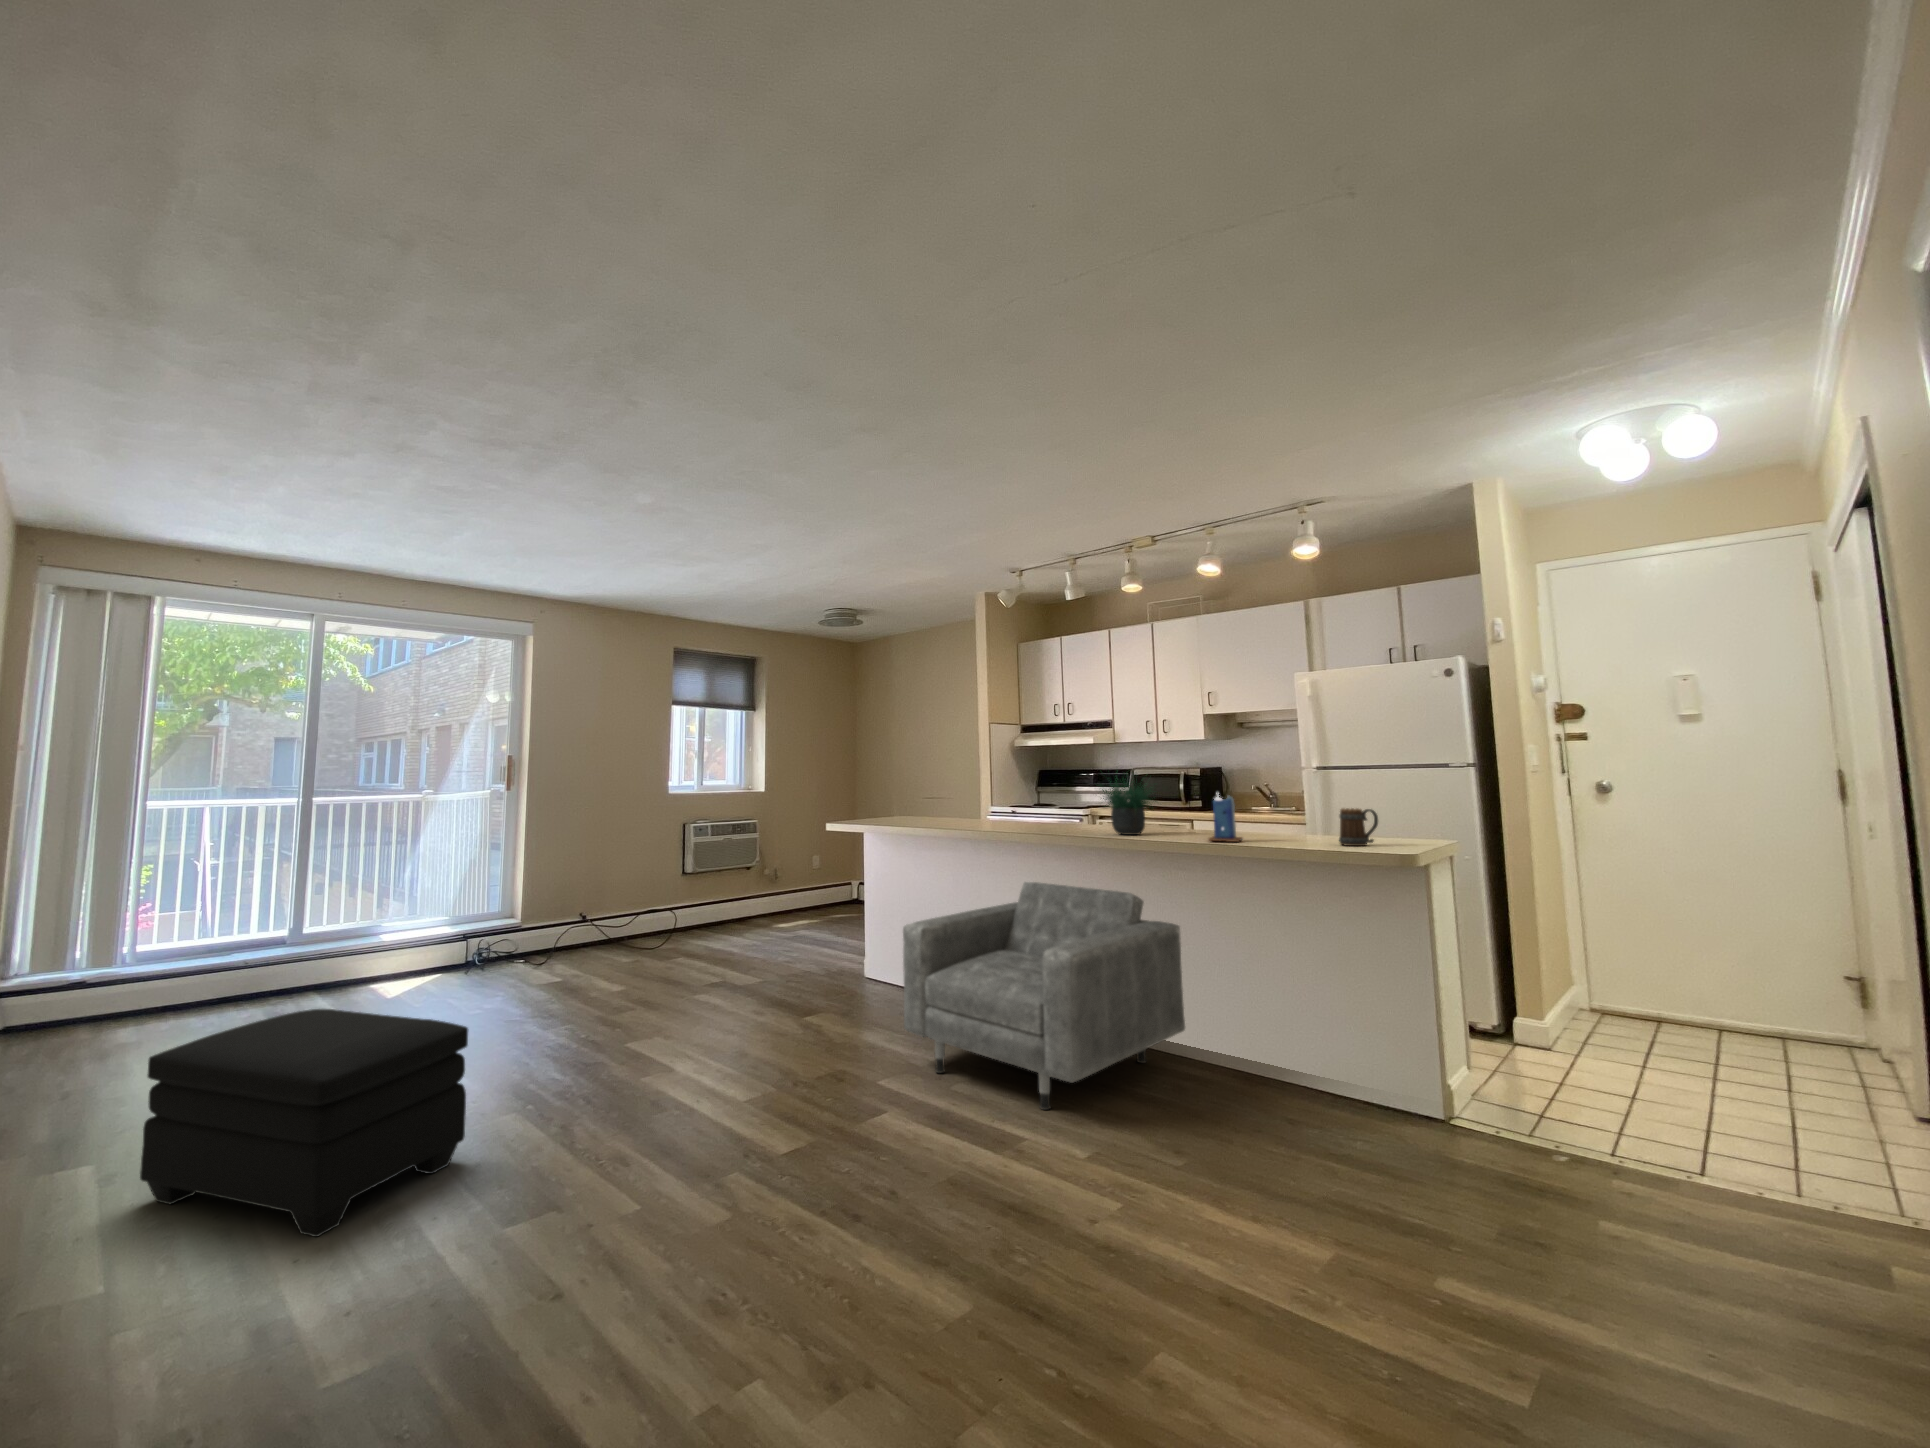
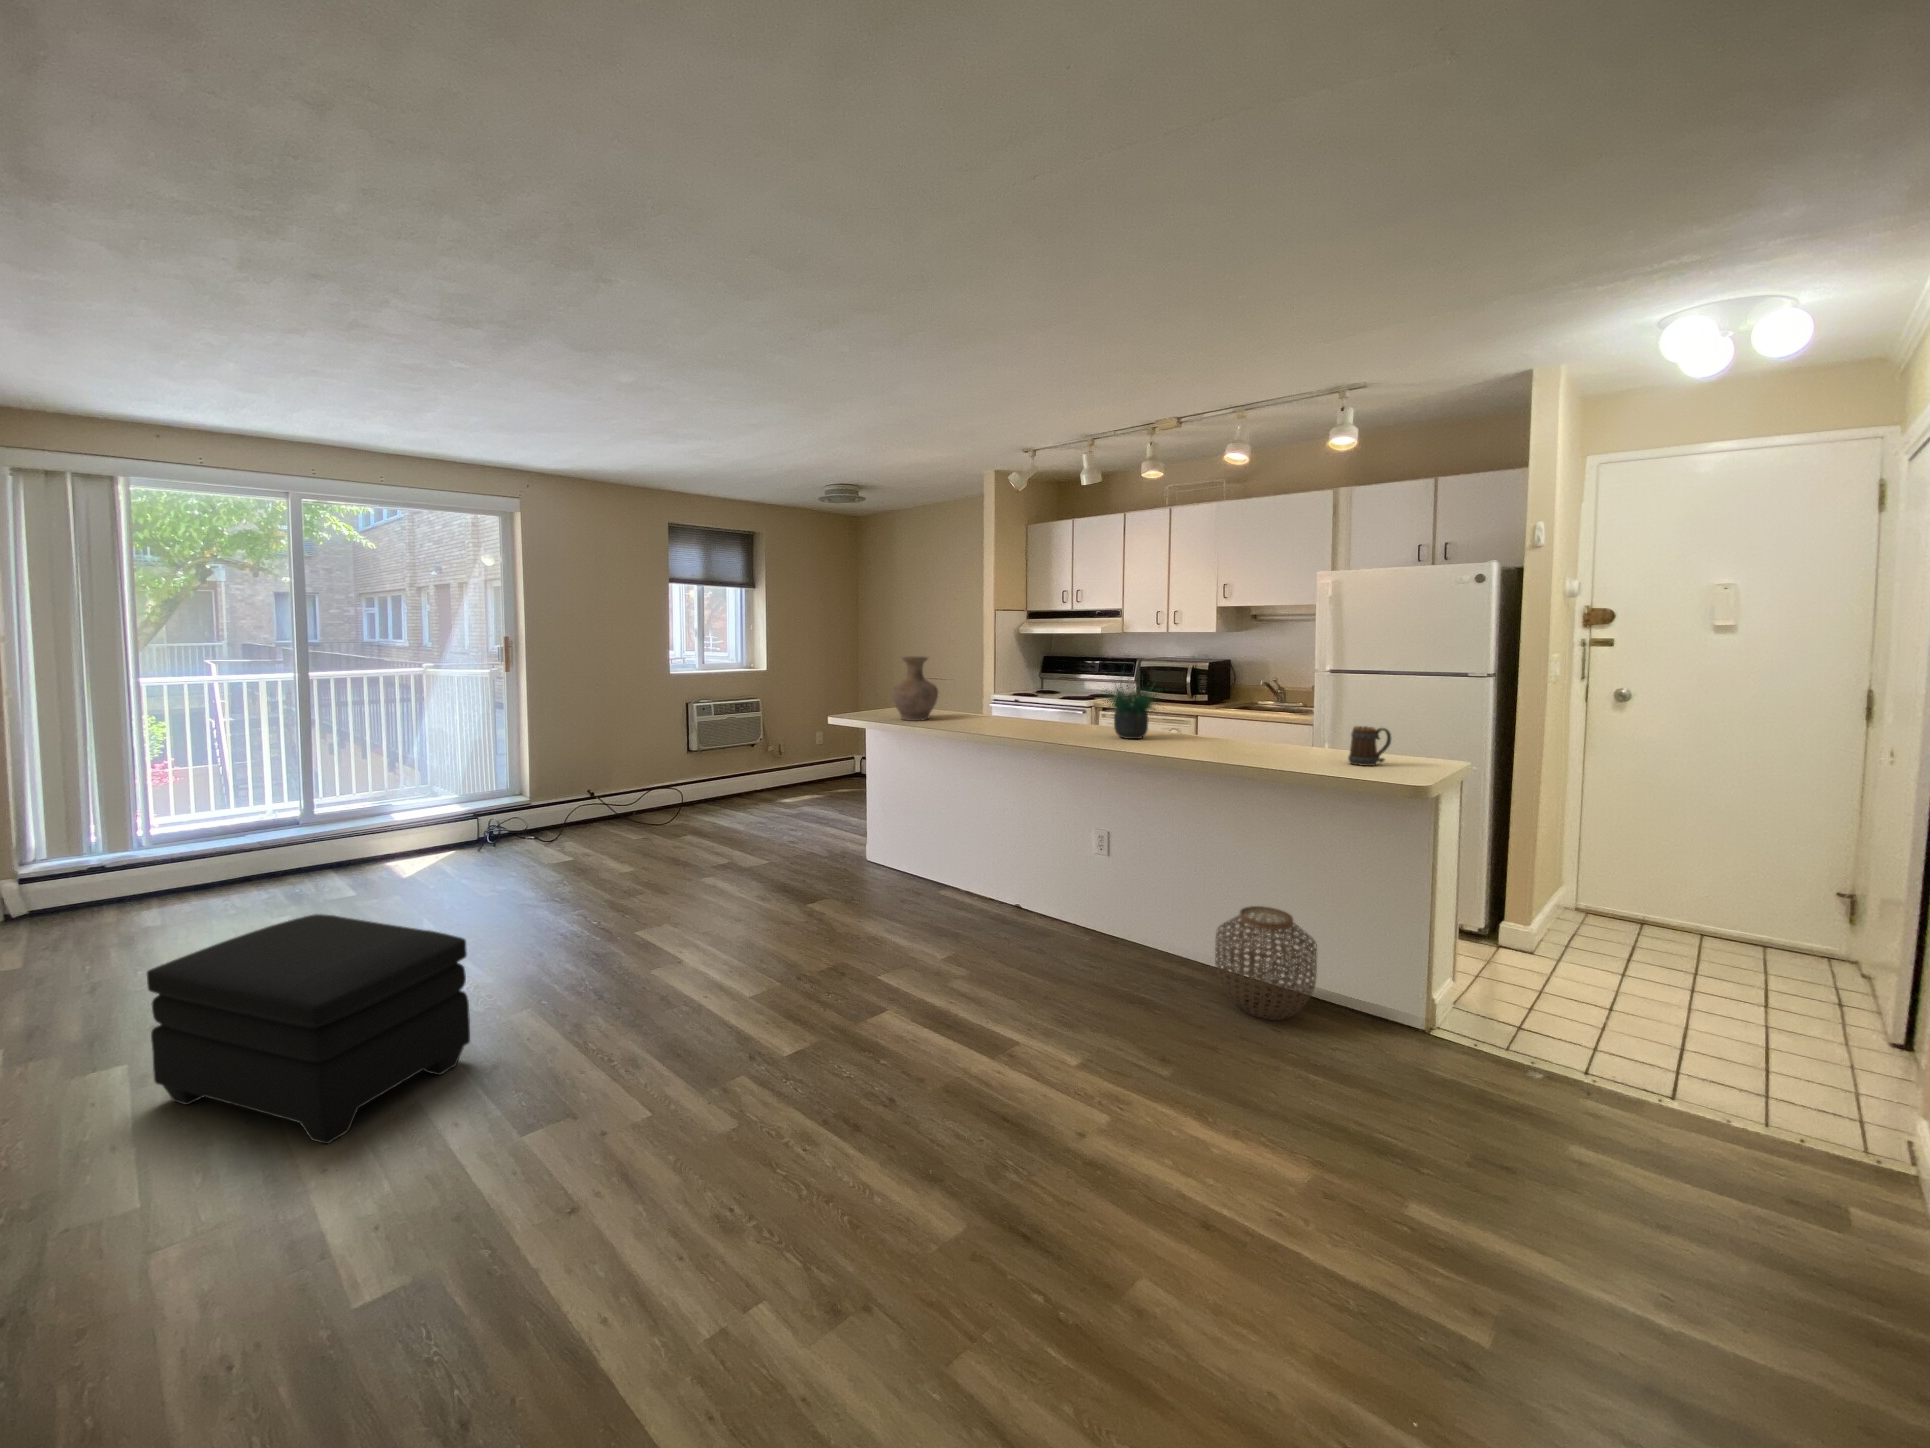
vase: none [891,765,938,828] -> present [892,657,938,721]
candle: present [1209,795,1242,842] -> none [1213,703,1248,755]
armchair: present [903,882,1185,1110] -> none [901,784,1178,1014]
woven basket: none [1223,993,1328,1112] -> present [1215,906,1317,1020]

